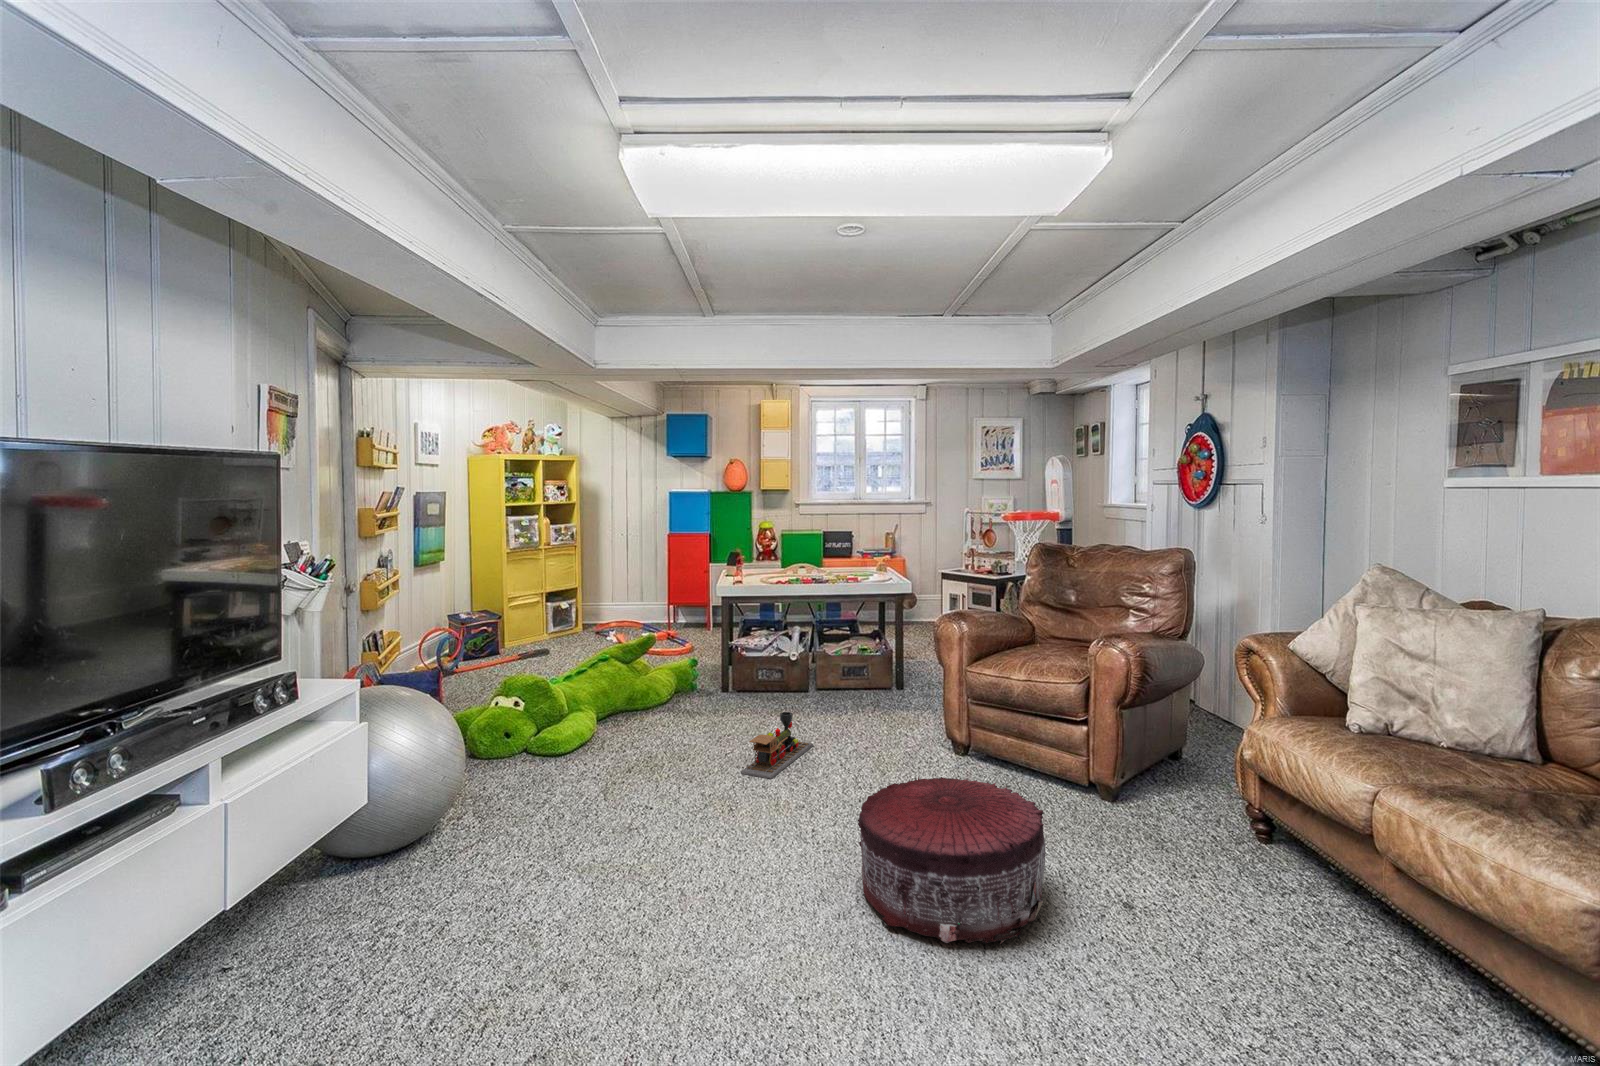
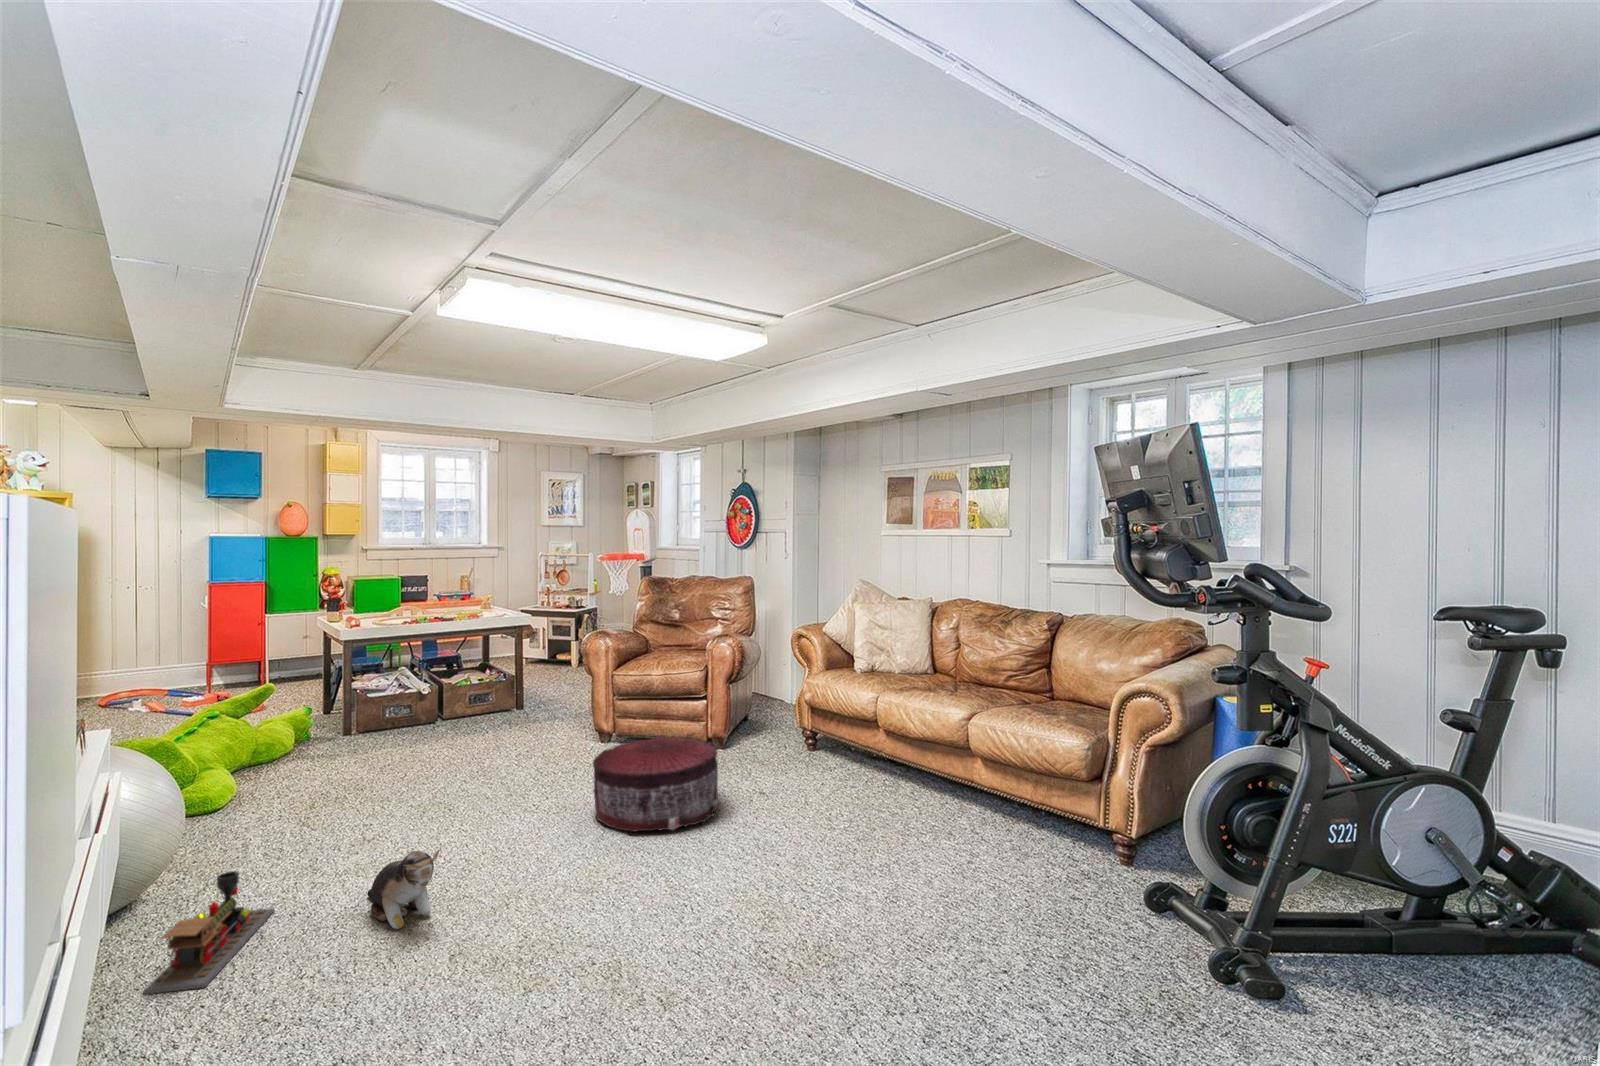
toy train: present [741,712,813,779] -> present [143,871,274,994]
plush toy: none [513,899,581,994] -> present [367,850,439,929]

